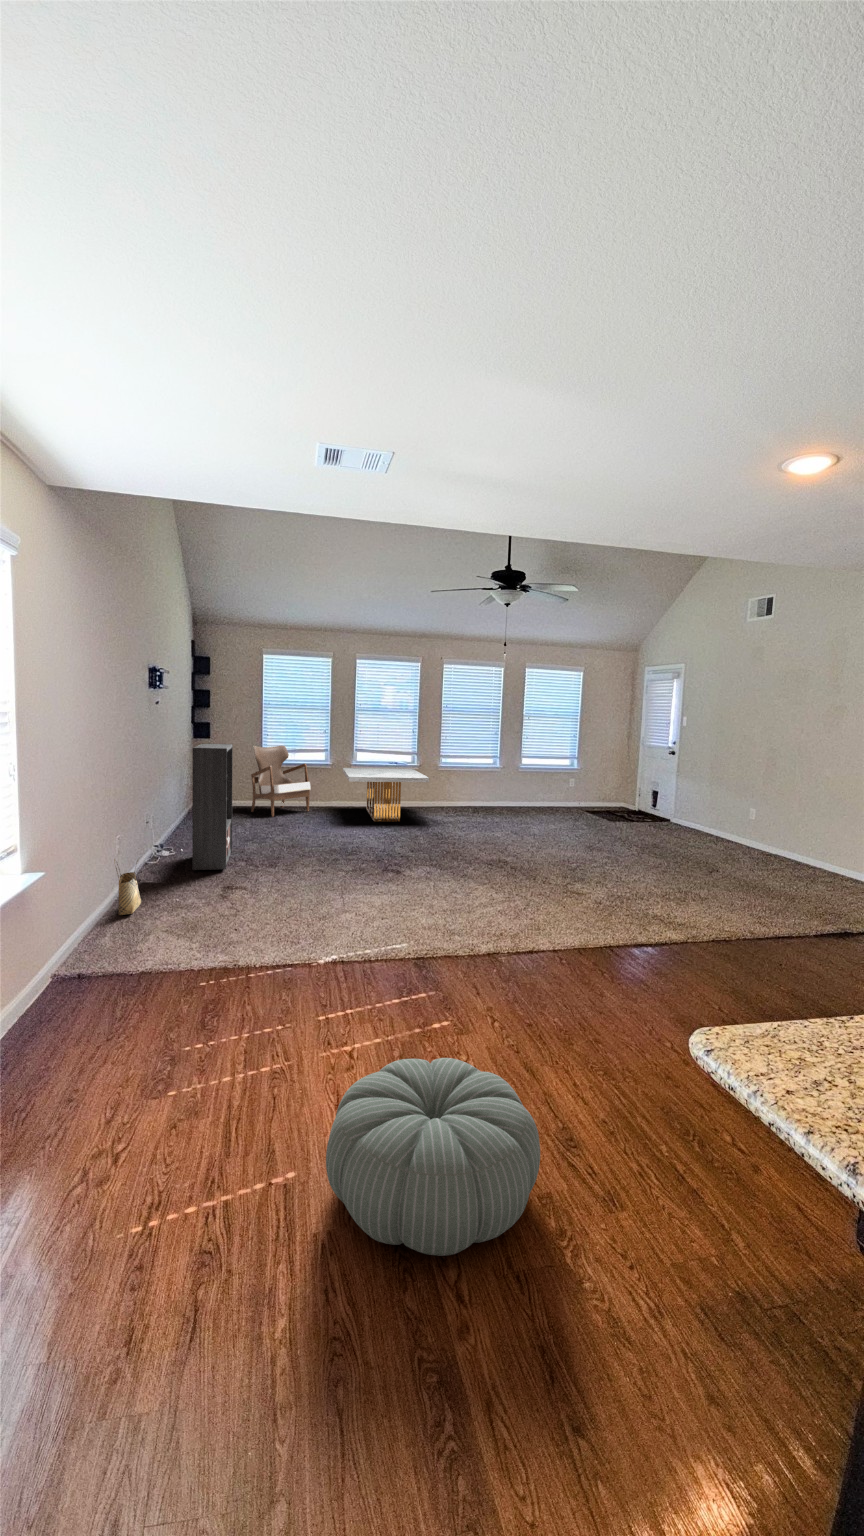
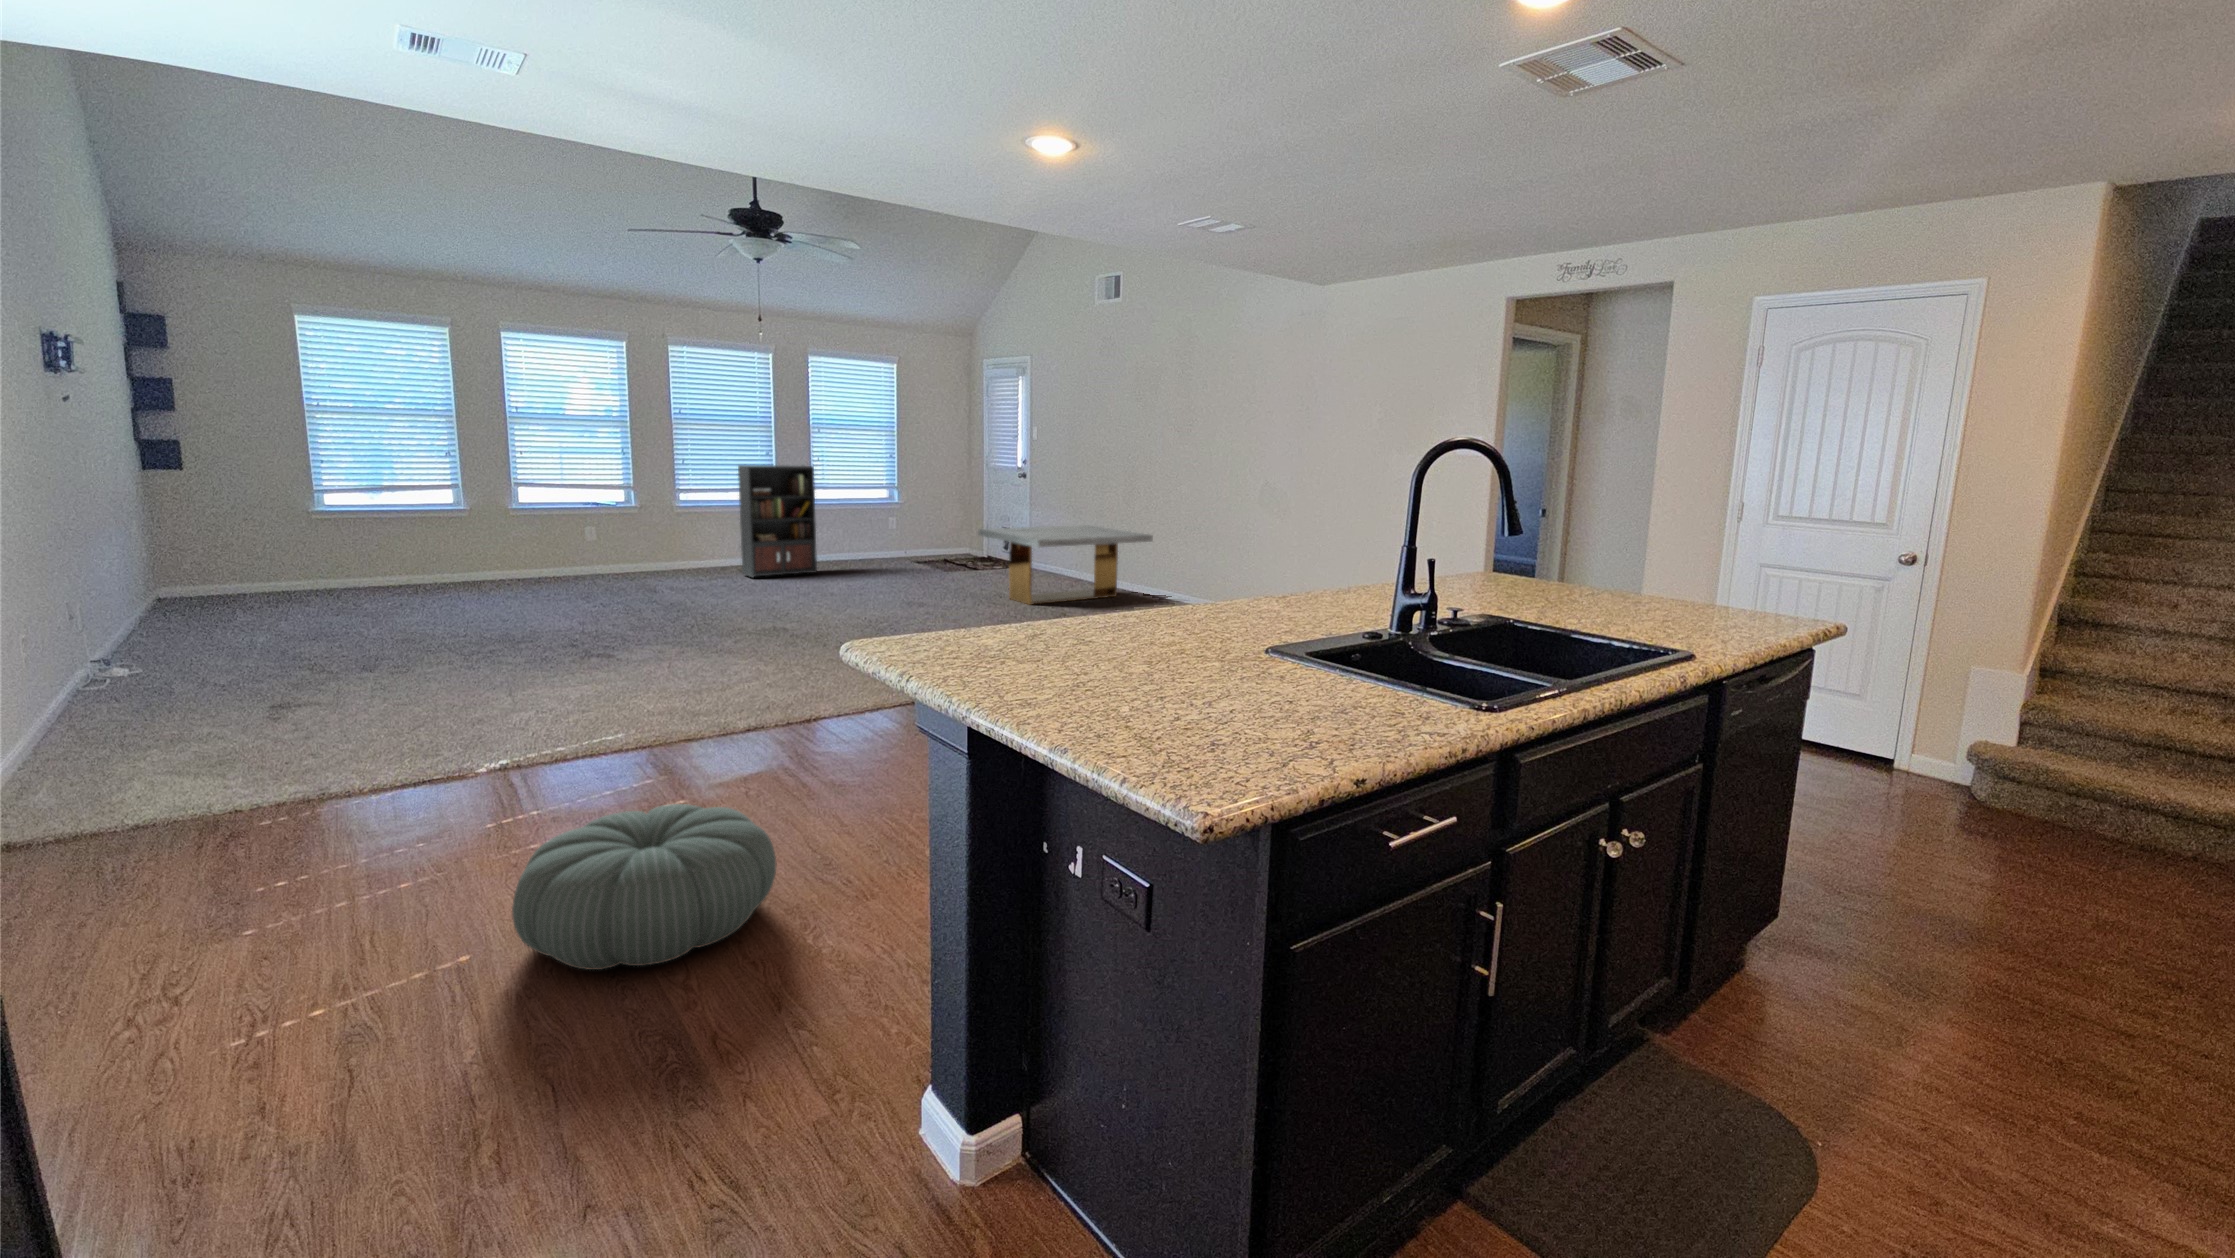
bookcase: present [181,743,233,870] -> present [738,465,817,577]
armchair: present [251,746,311,817] -> none [294,481,433,605]
coffee table: present [342,768,429,822] -> present [979,525,1153,605]
woven basket: present [114,858,141,915] -> none [20,667,95,768]

